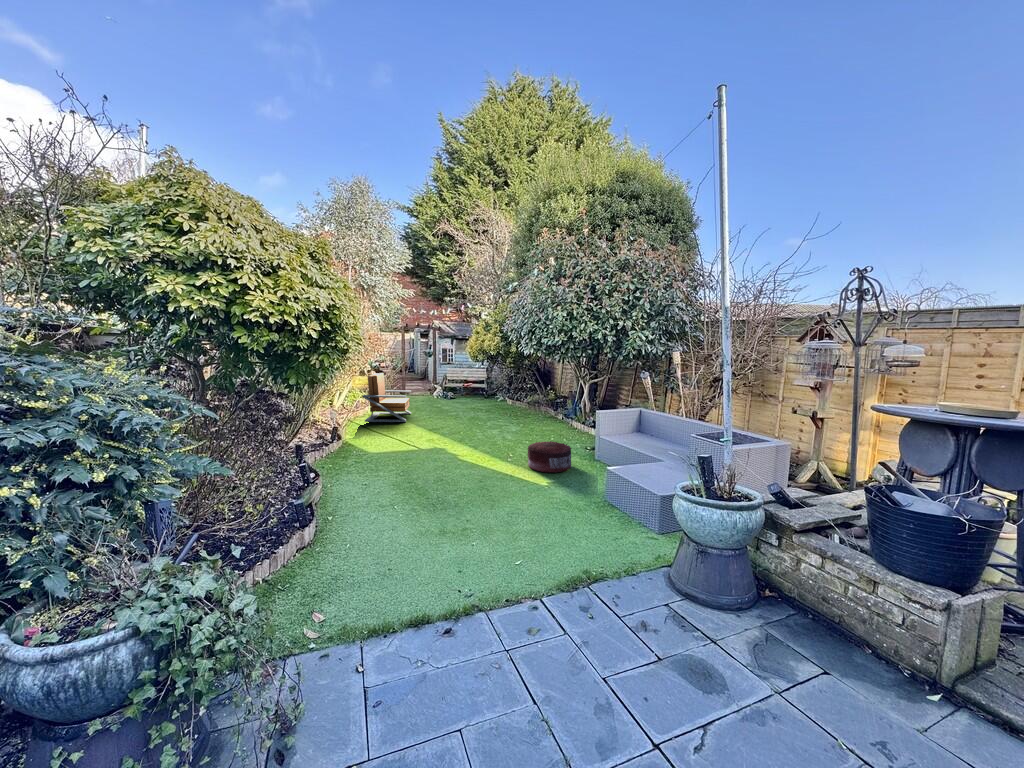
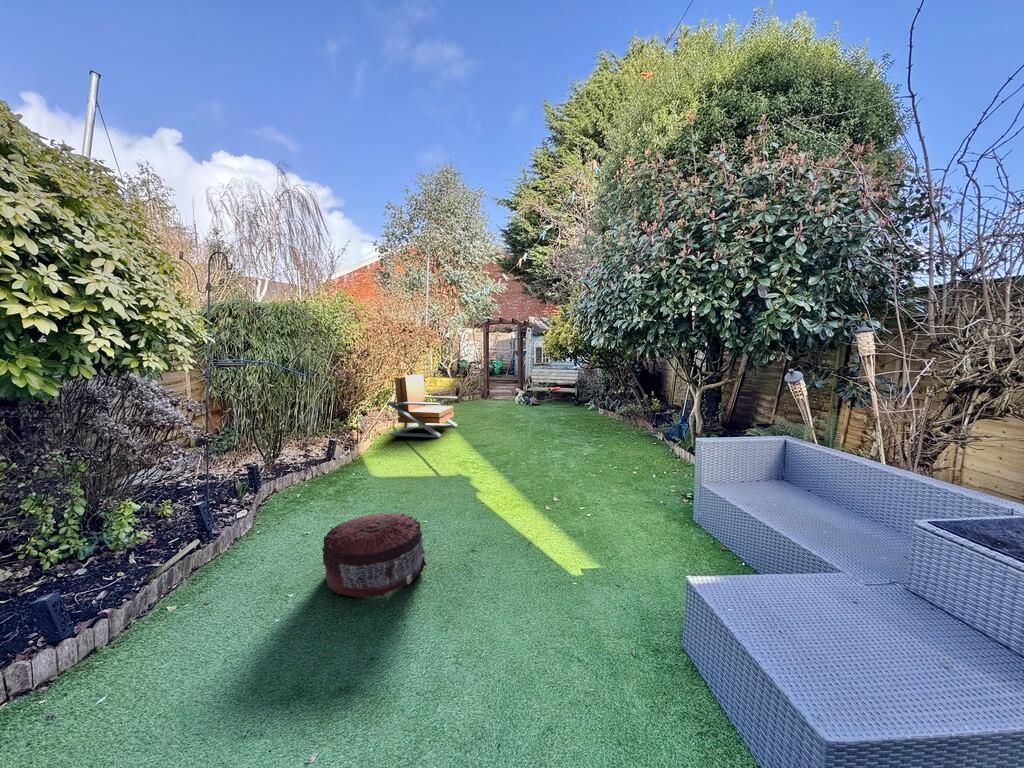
pouf: present [528,441,571,473] -> present [322,513,426,597]

